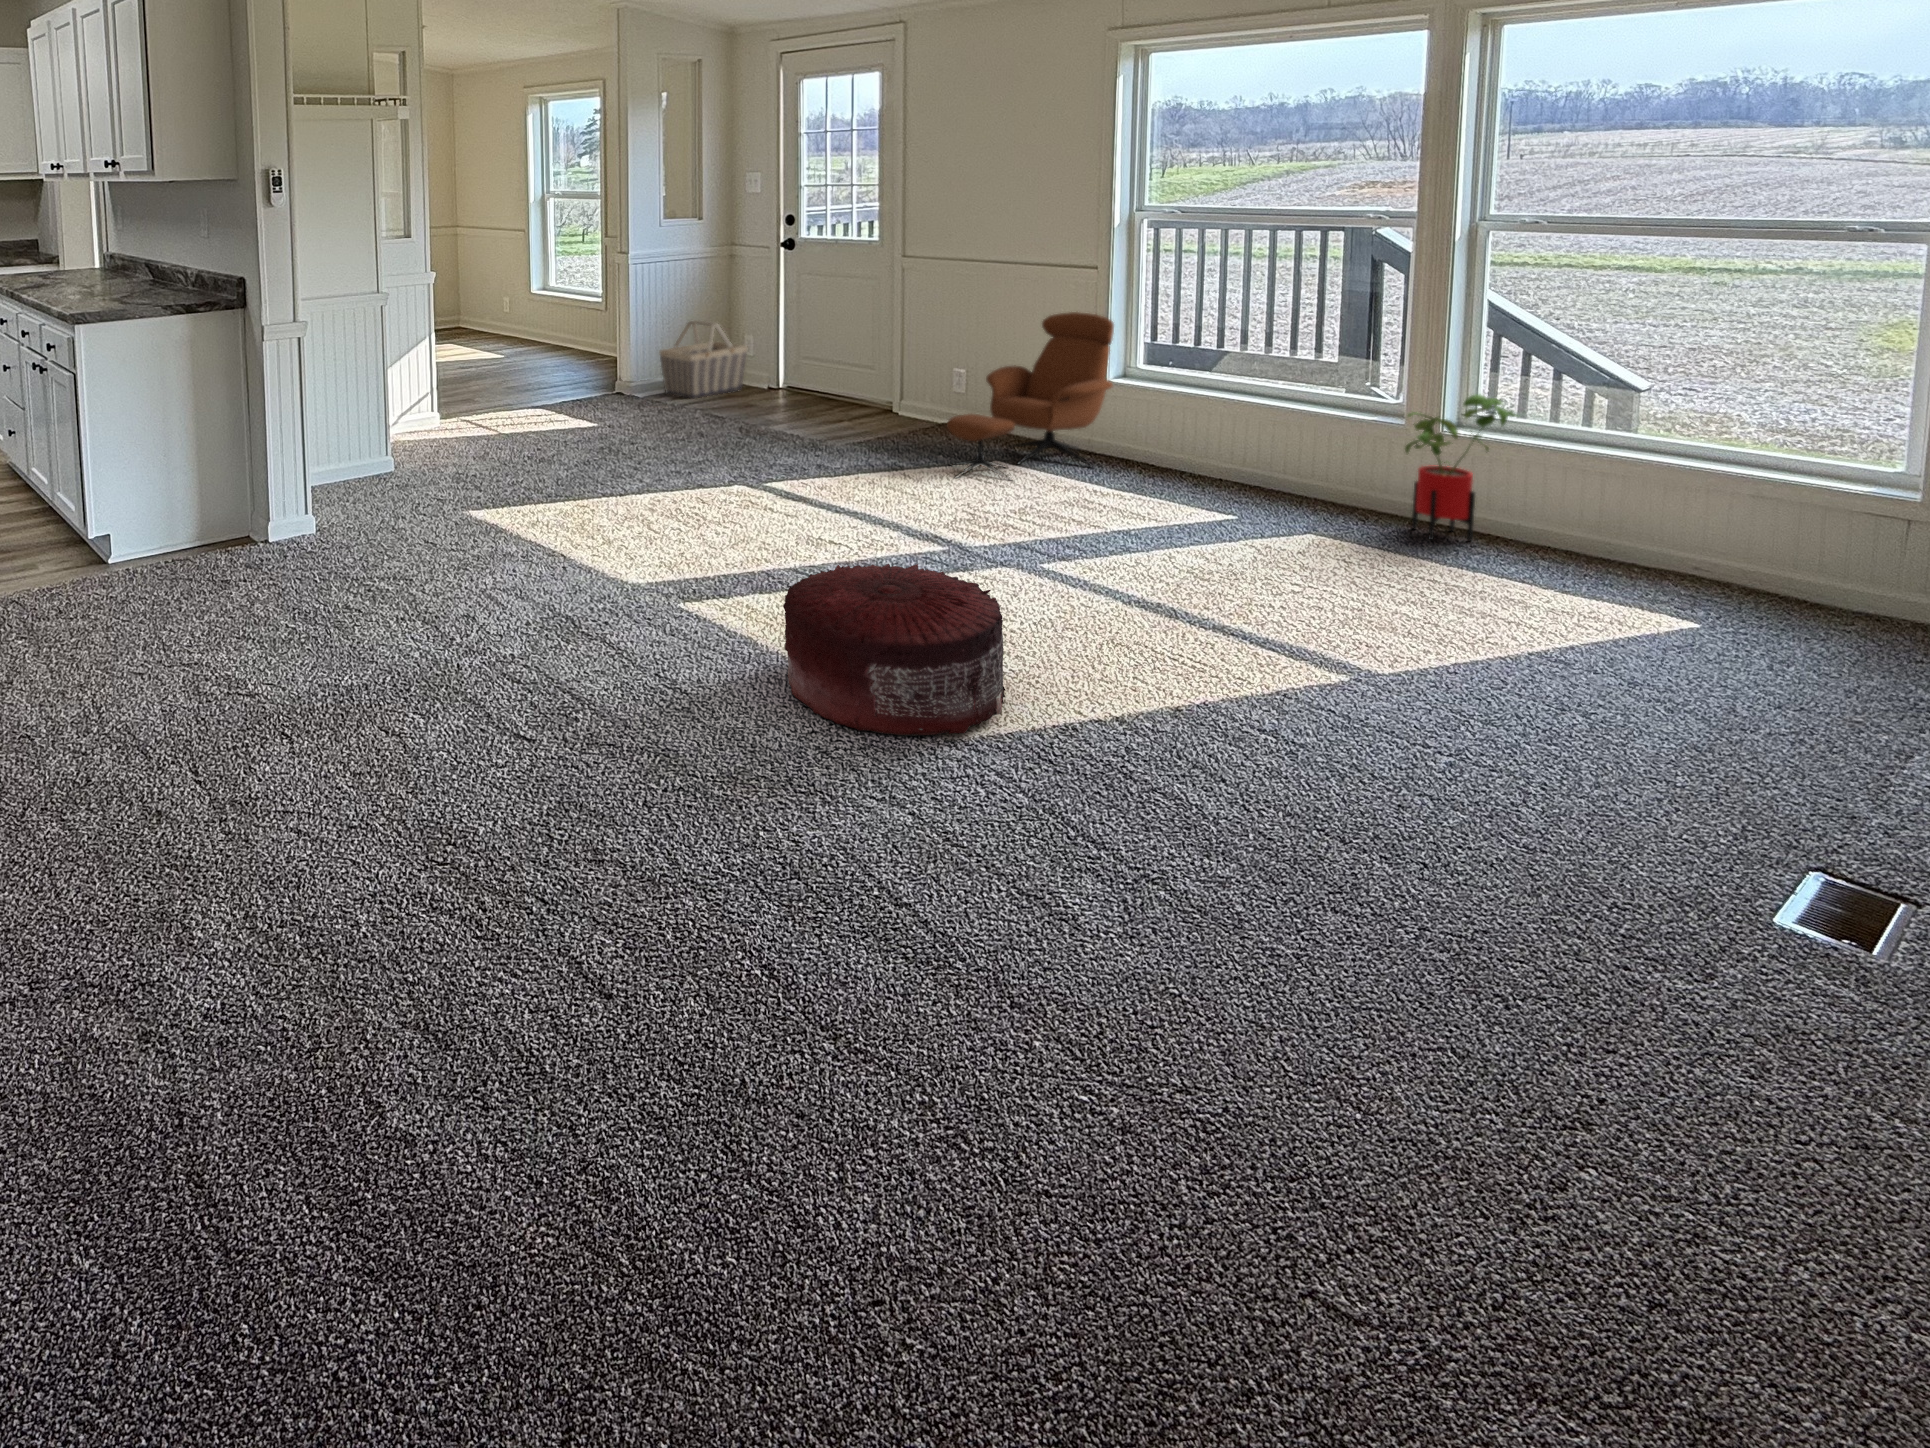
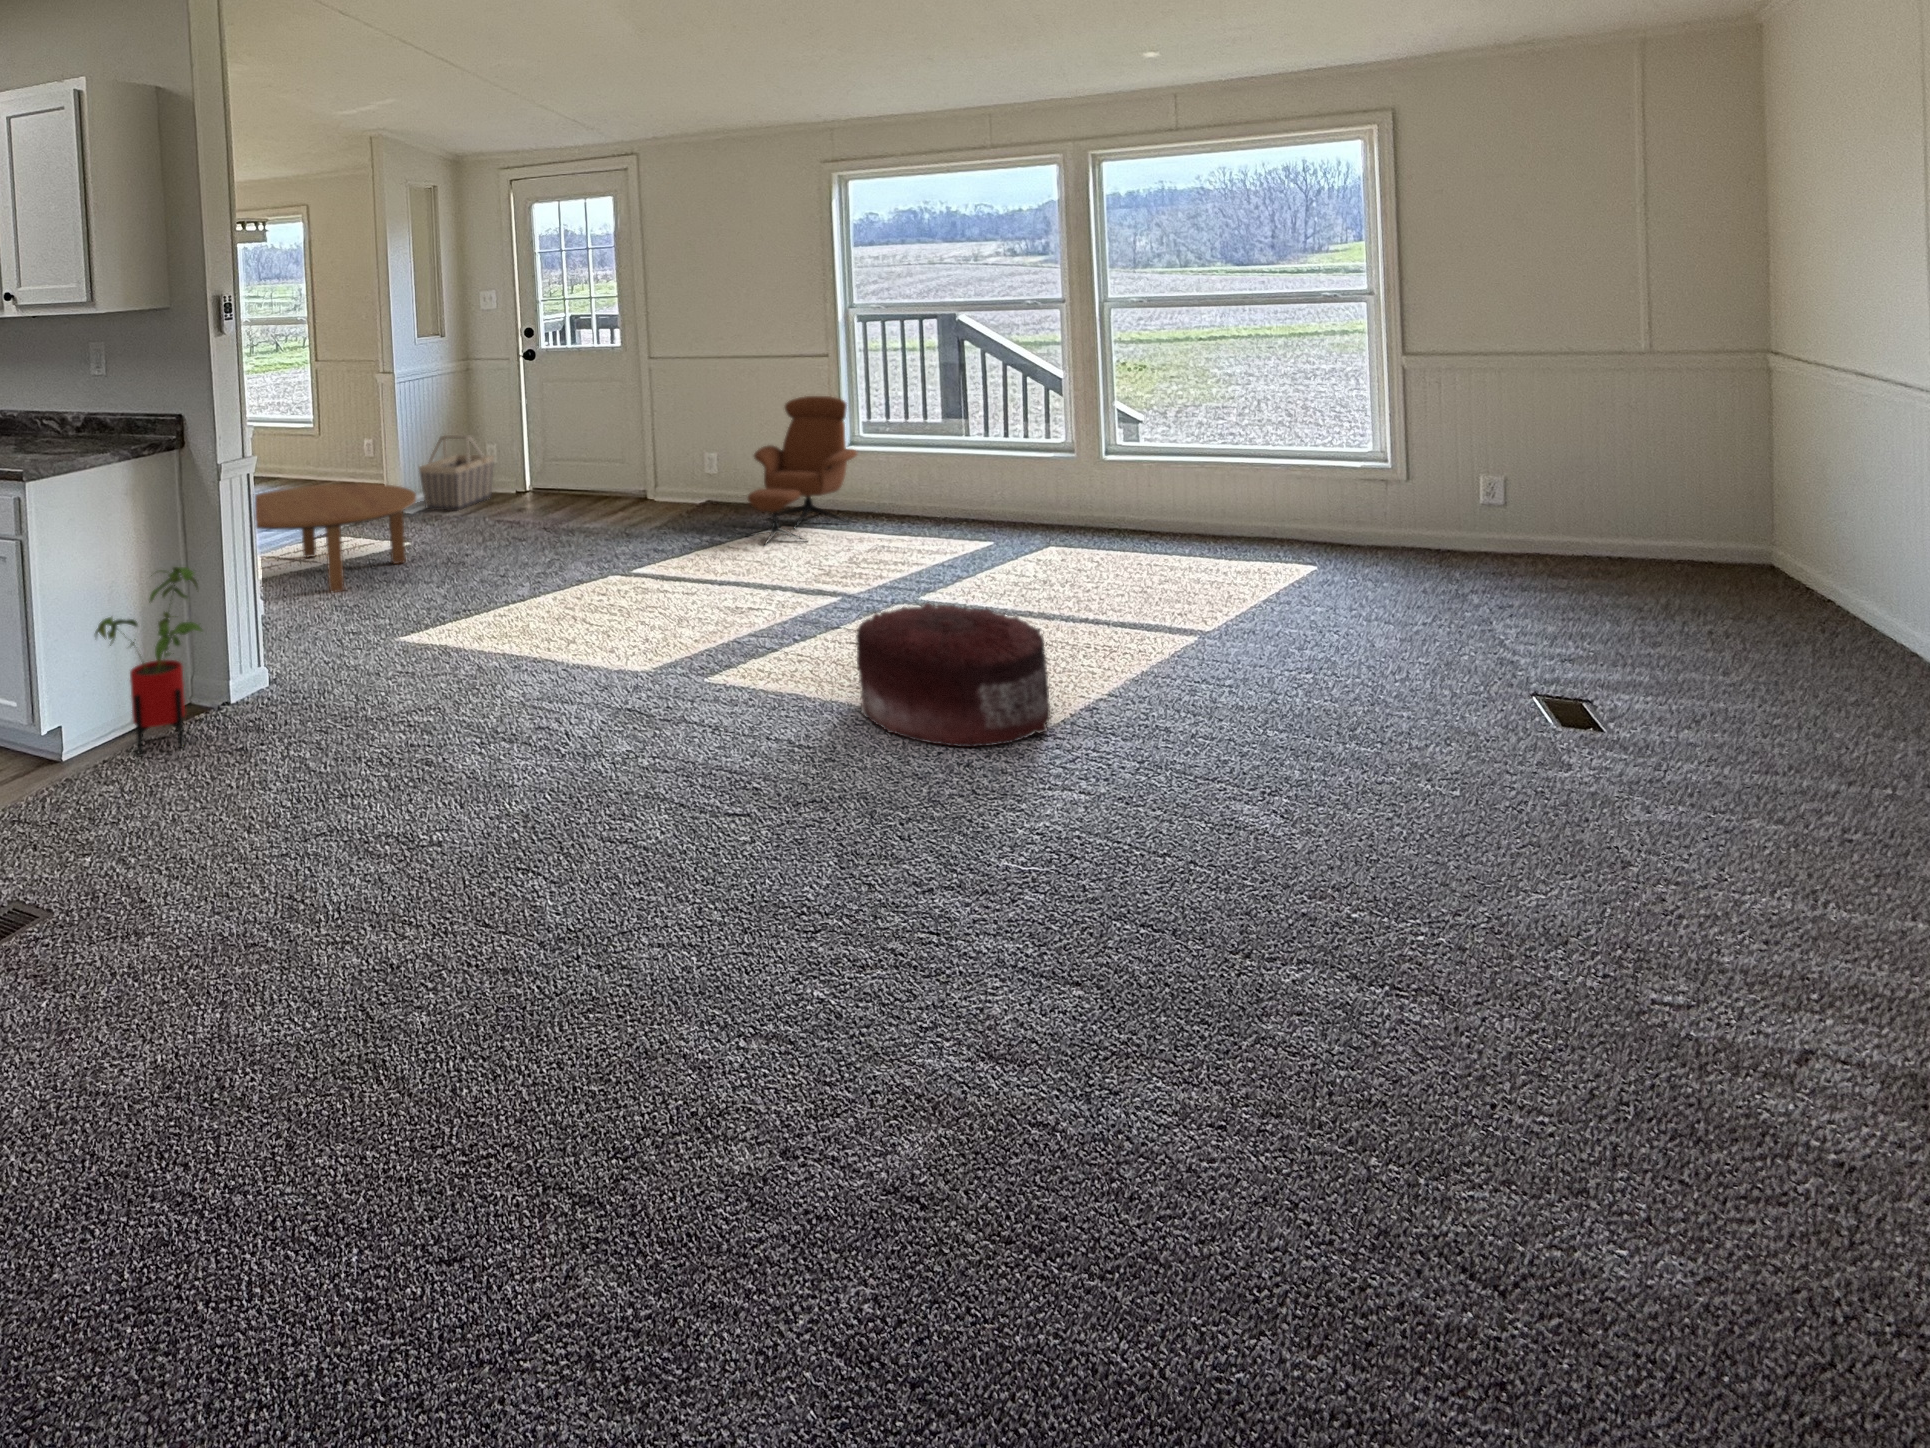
coffee table: none [396,358,587,463] -> present [255,483,416,592]
house plant: present [1405,394,1517,541] -> present [95,567,202,754]

